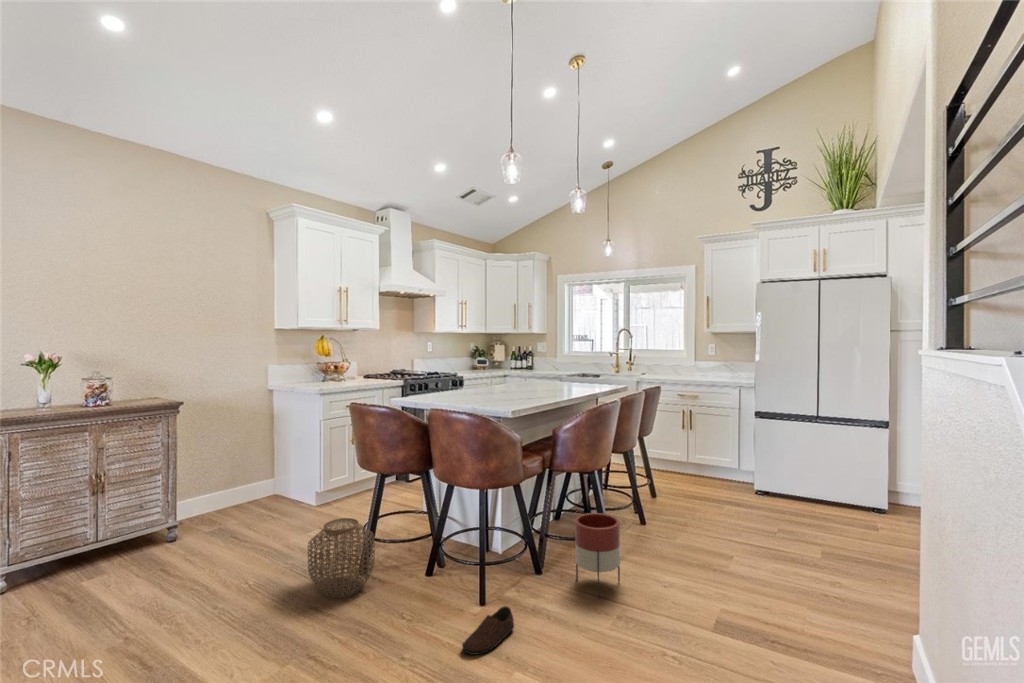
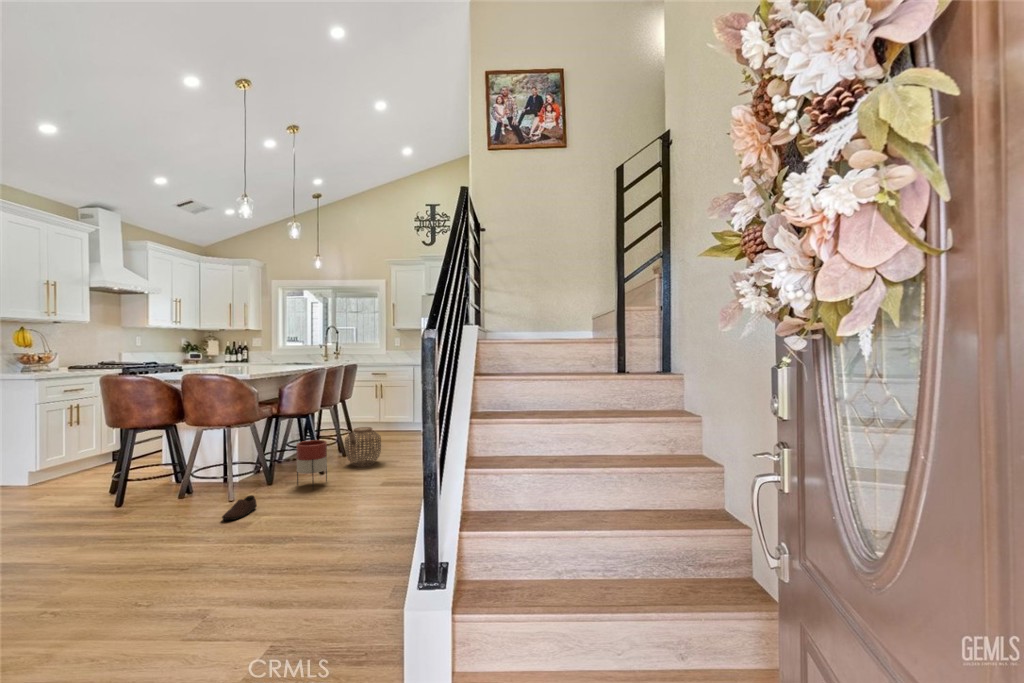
woven basket: present [308,518,375,598] -> present [345,427,381,467]

